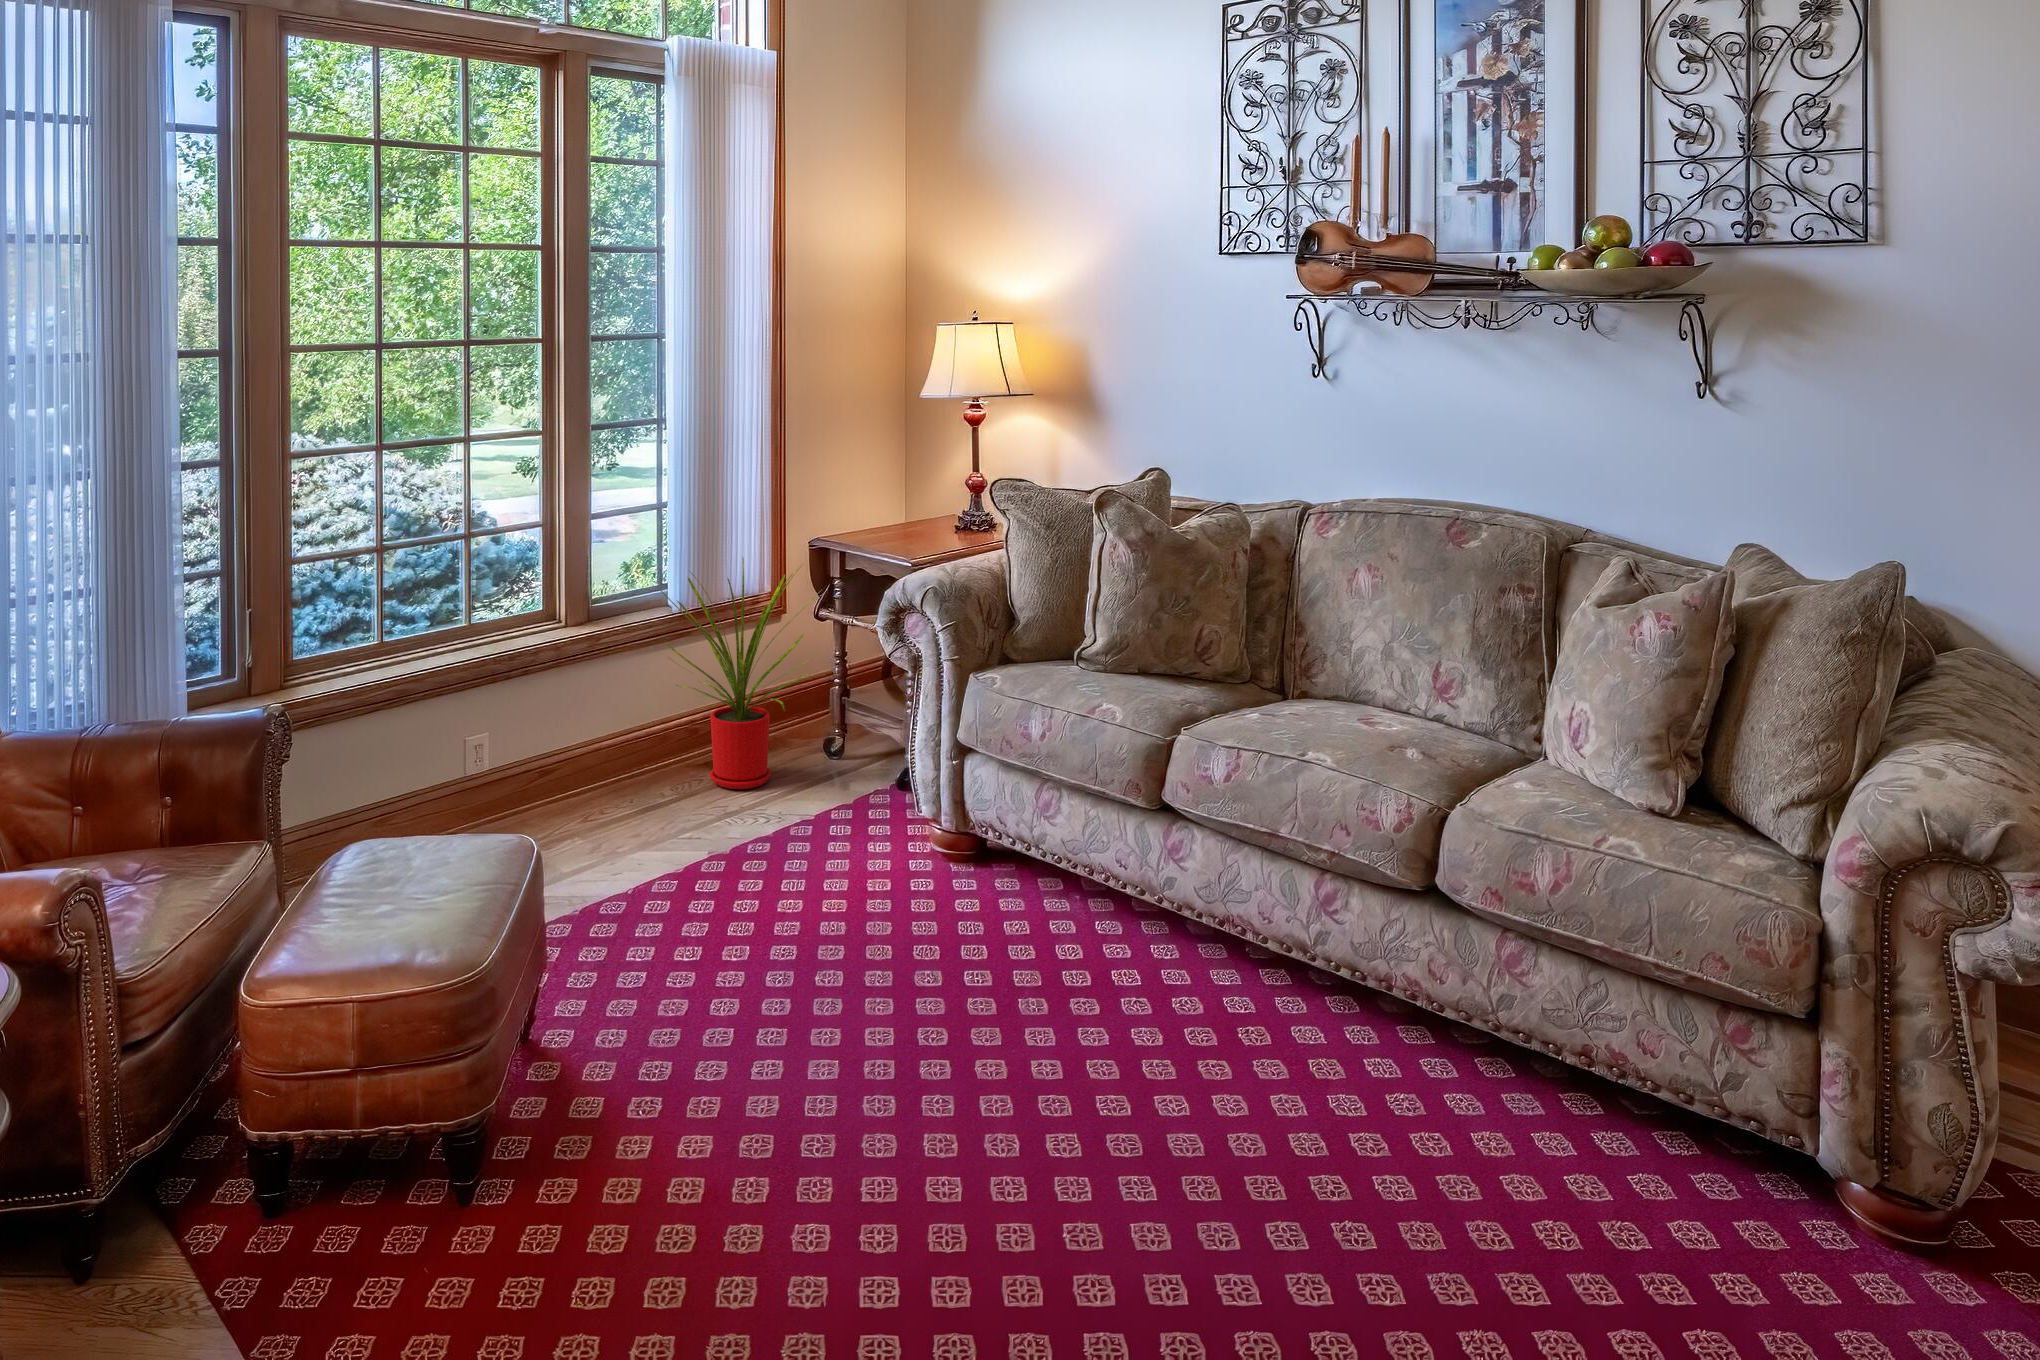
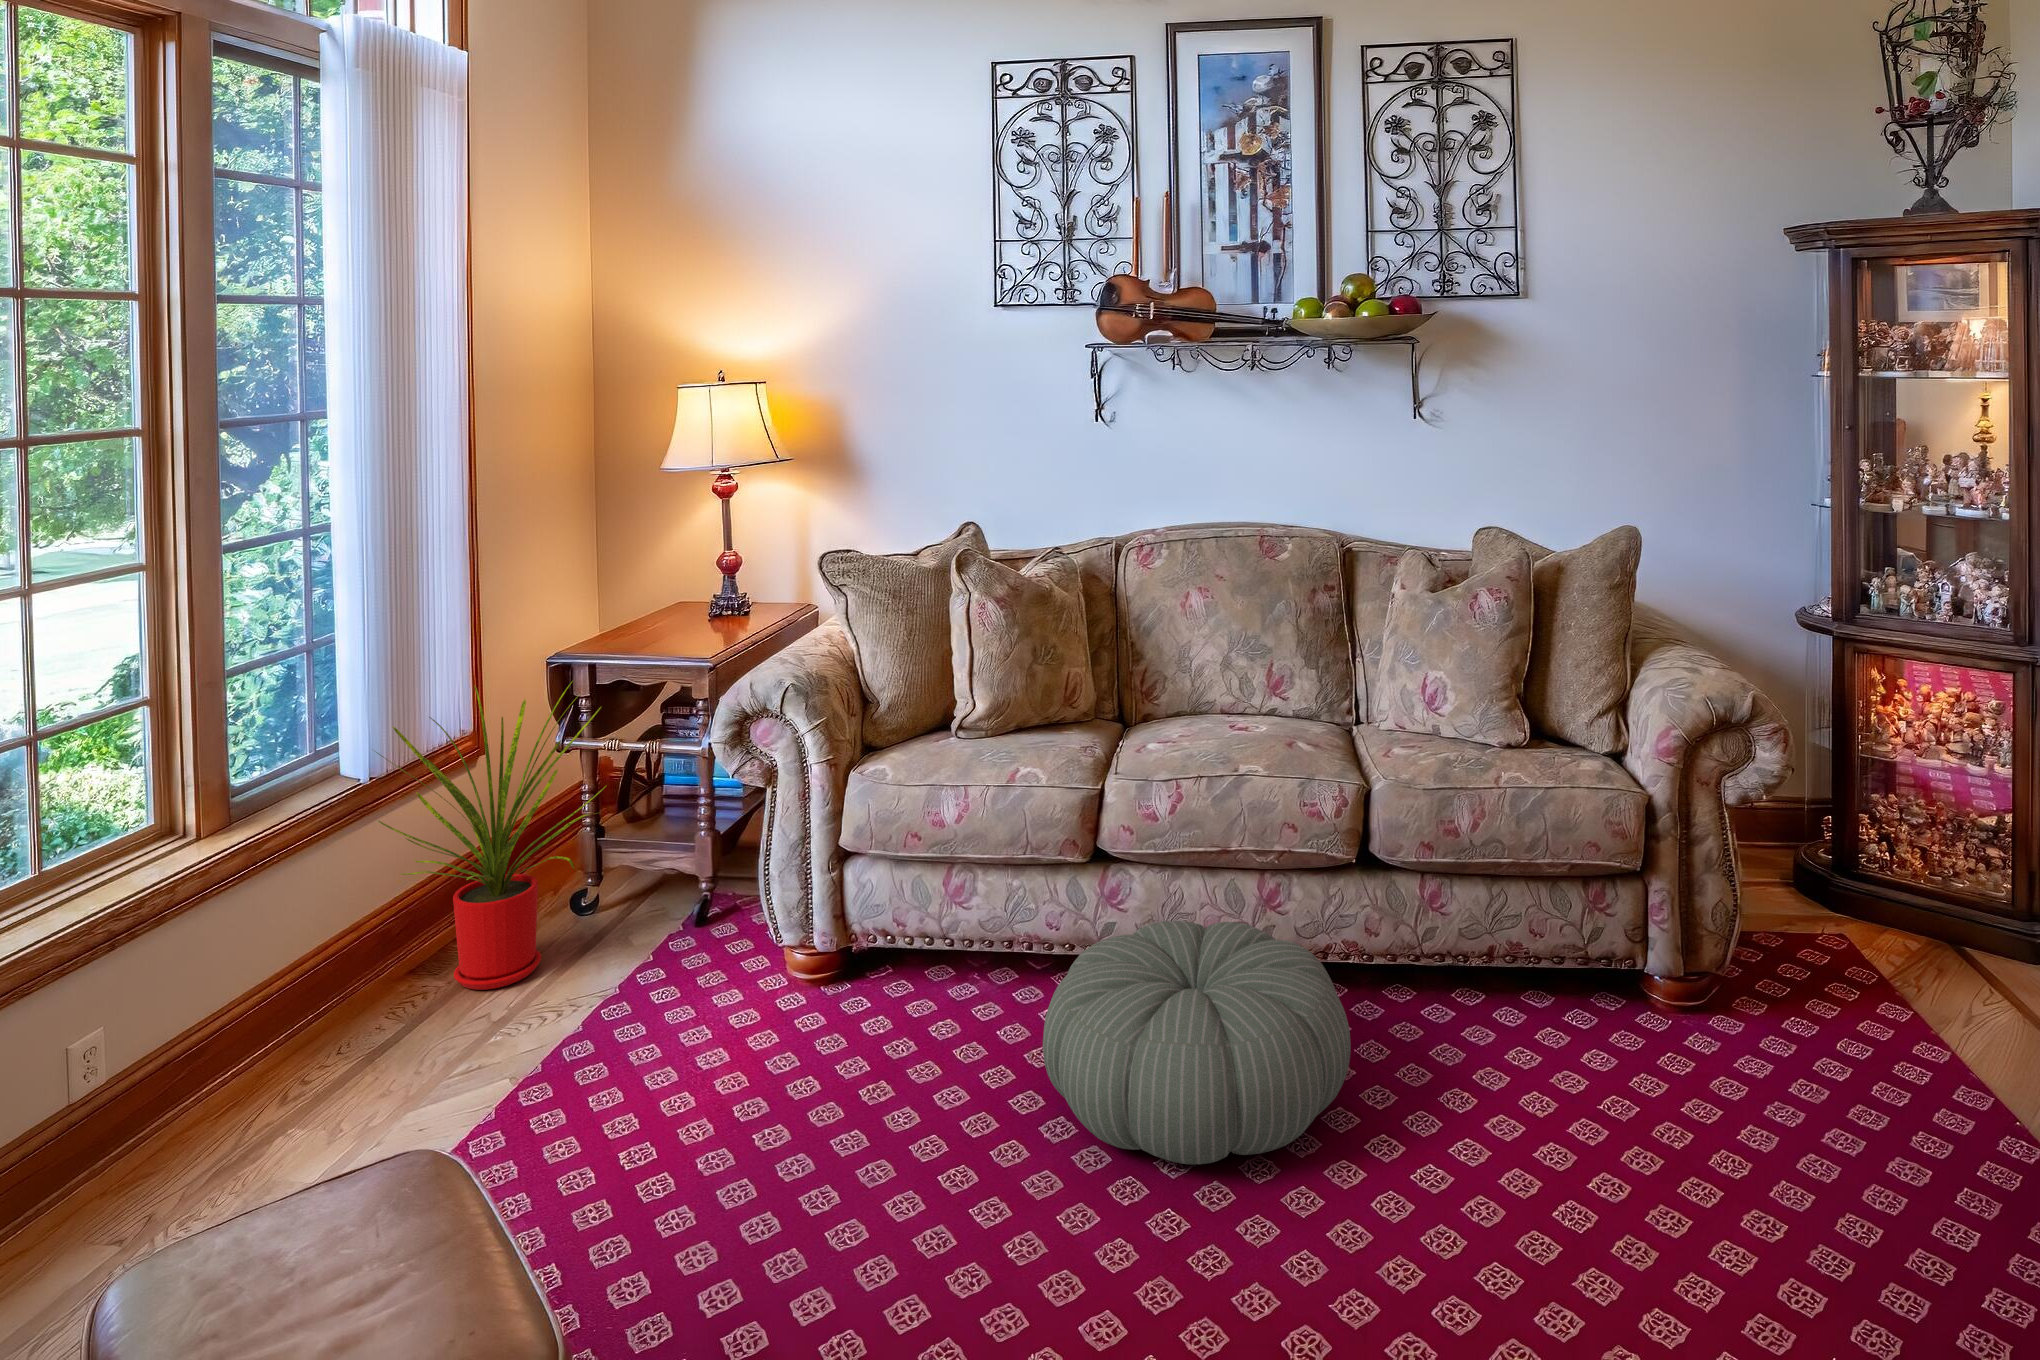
pouf: none [1013,877,1330,1113] -> present [1043,921,1351,1164]

